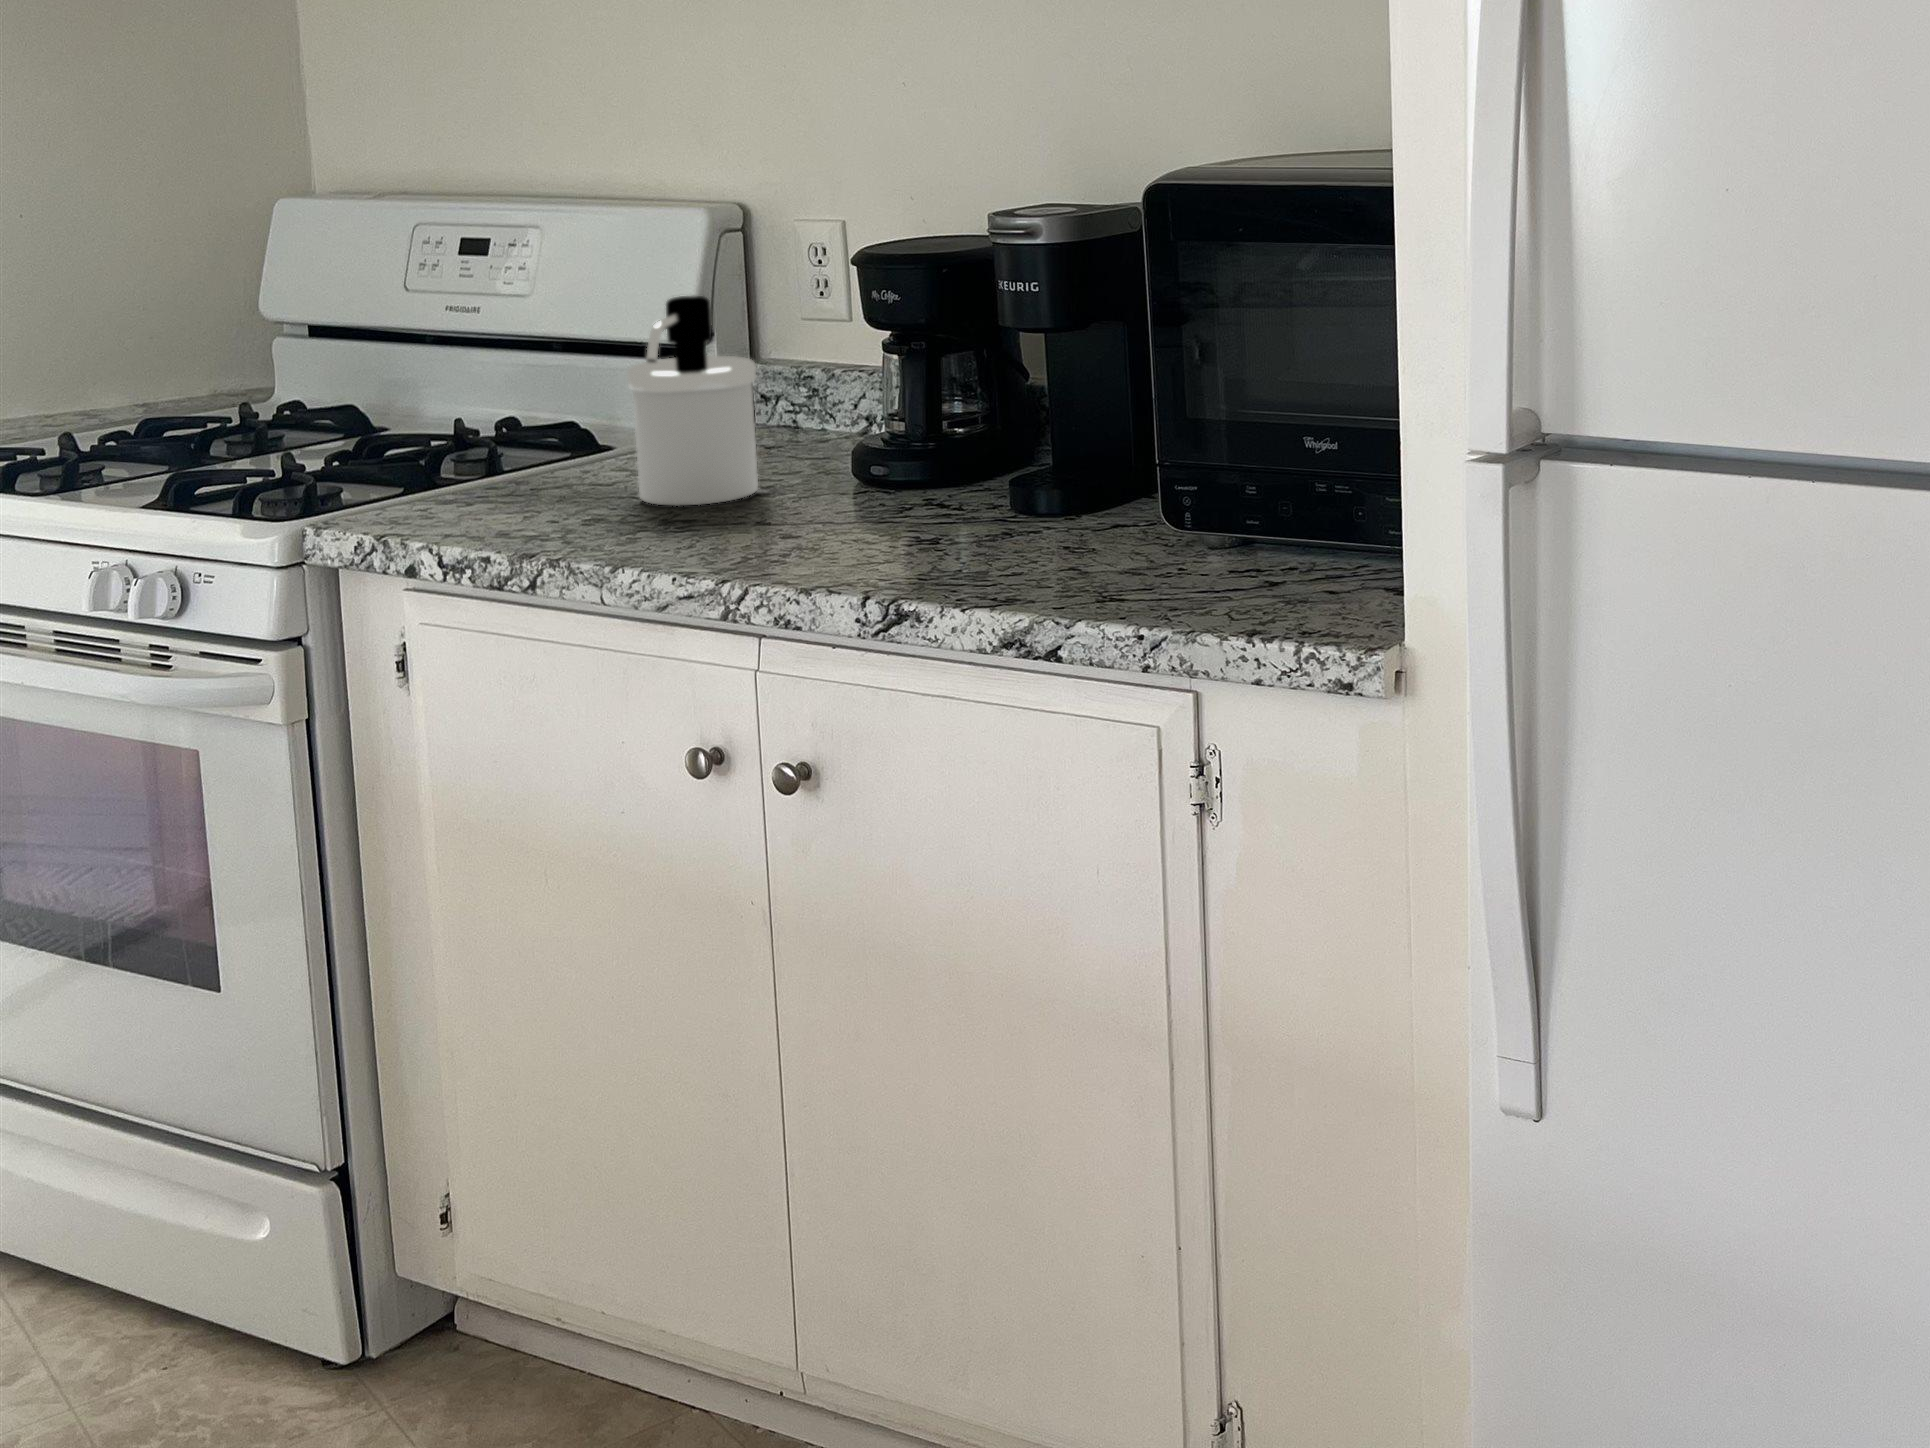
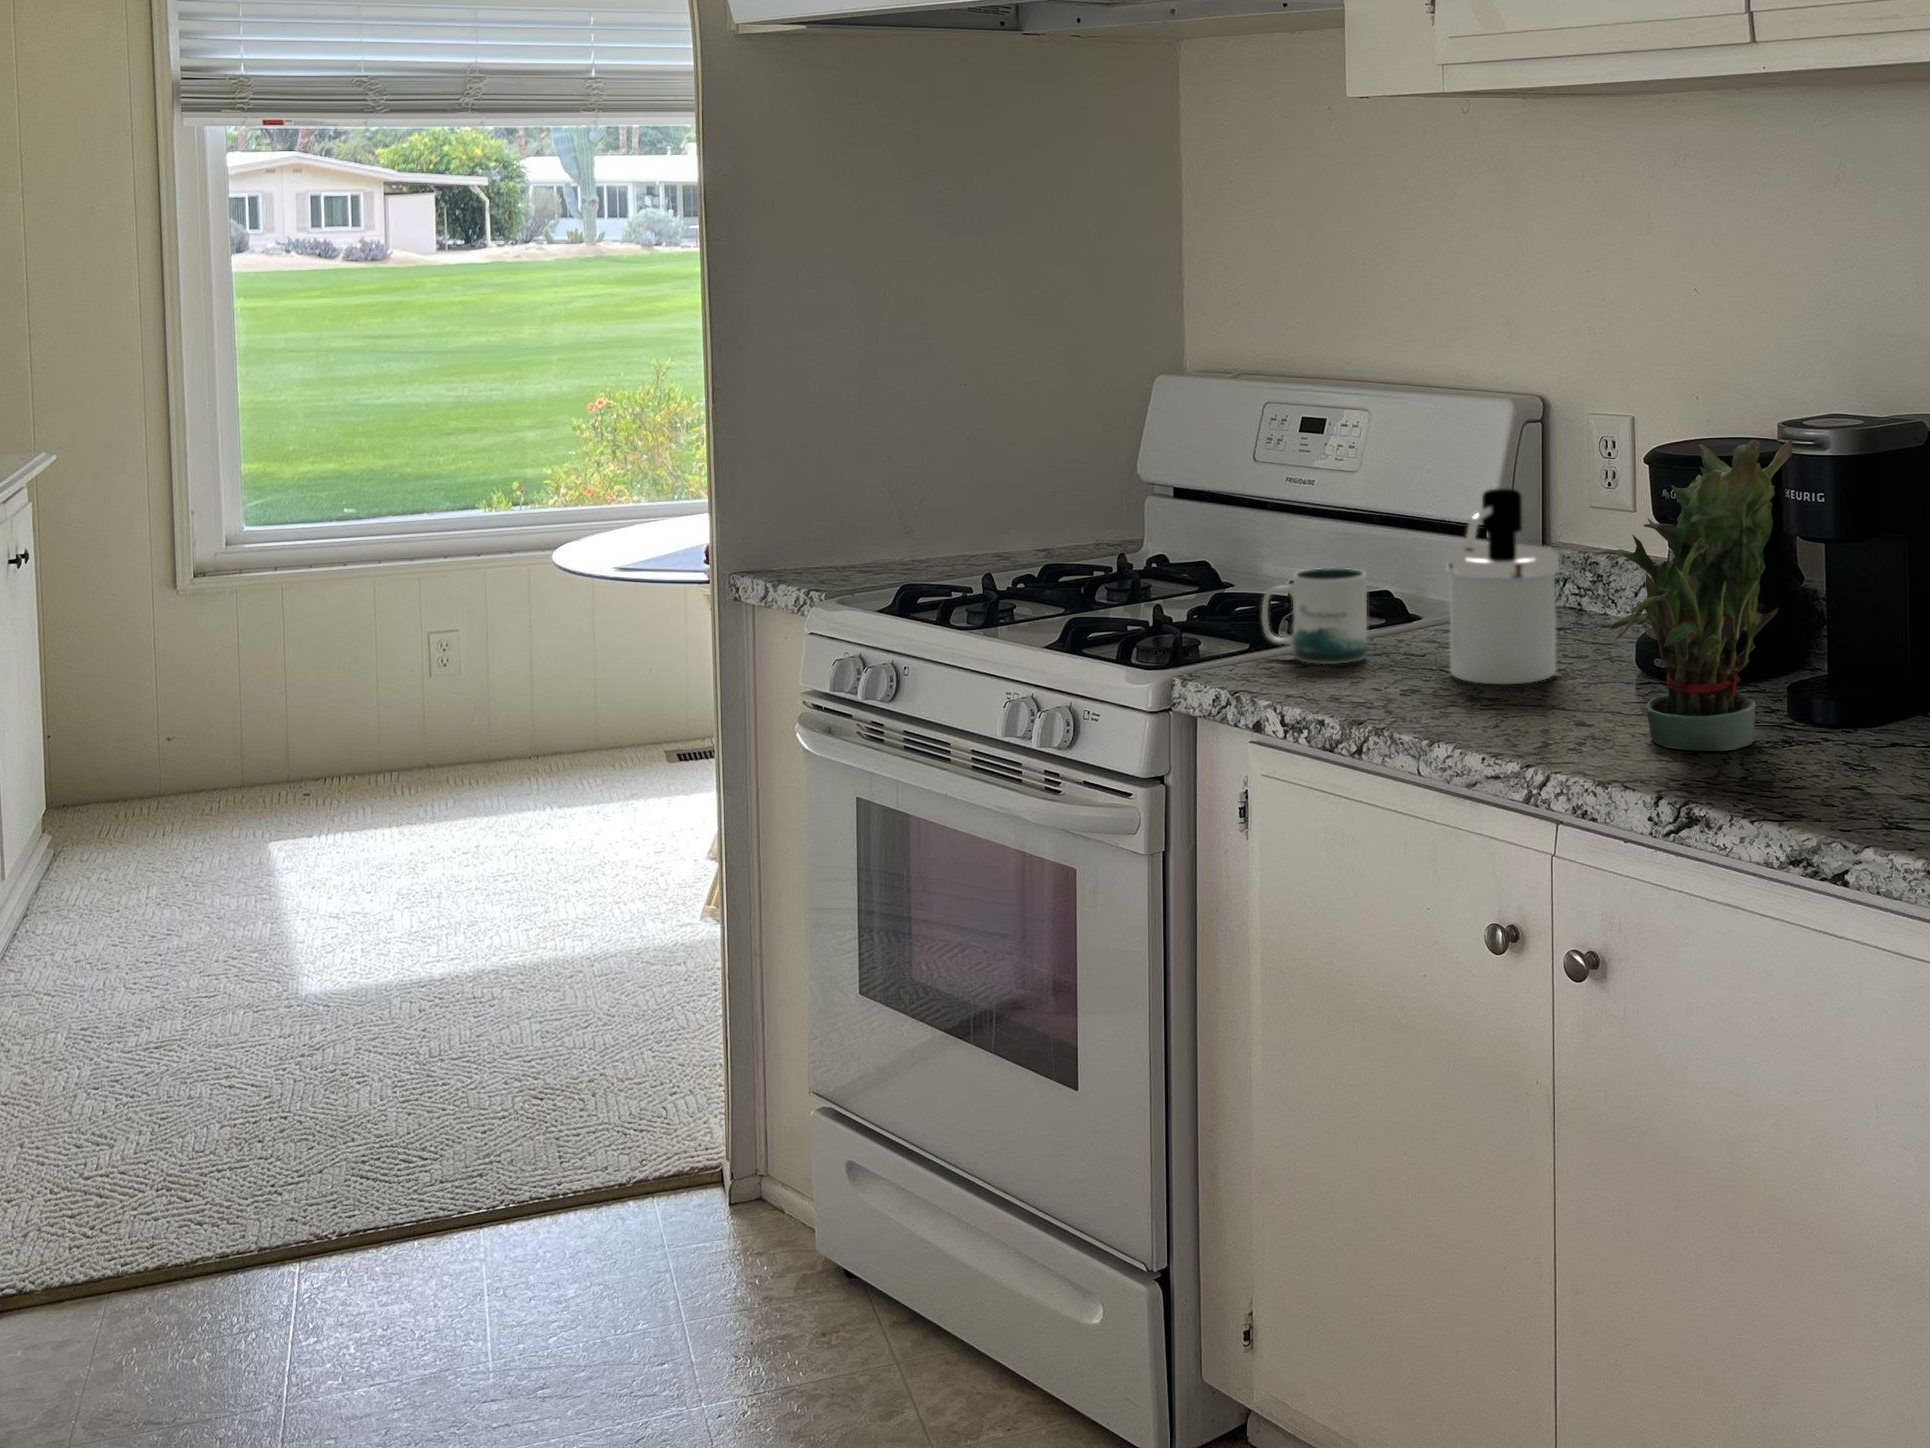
potted plant: none [792,222,996,550] -> present [1599,439,1793,751]
mug: none [415,395,543,500] -> present [1262,568,1367,664]

